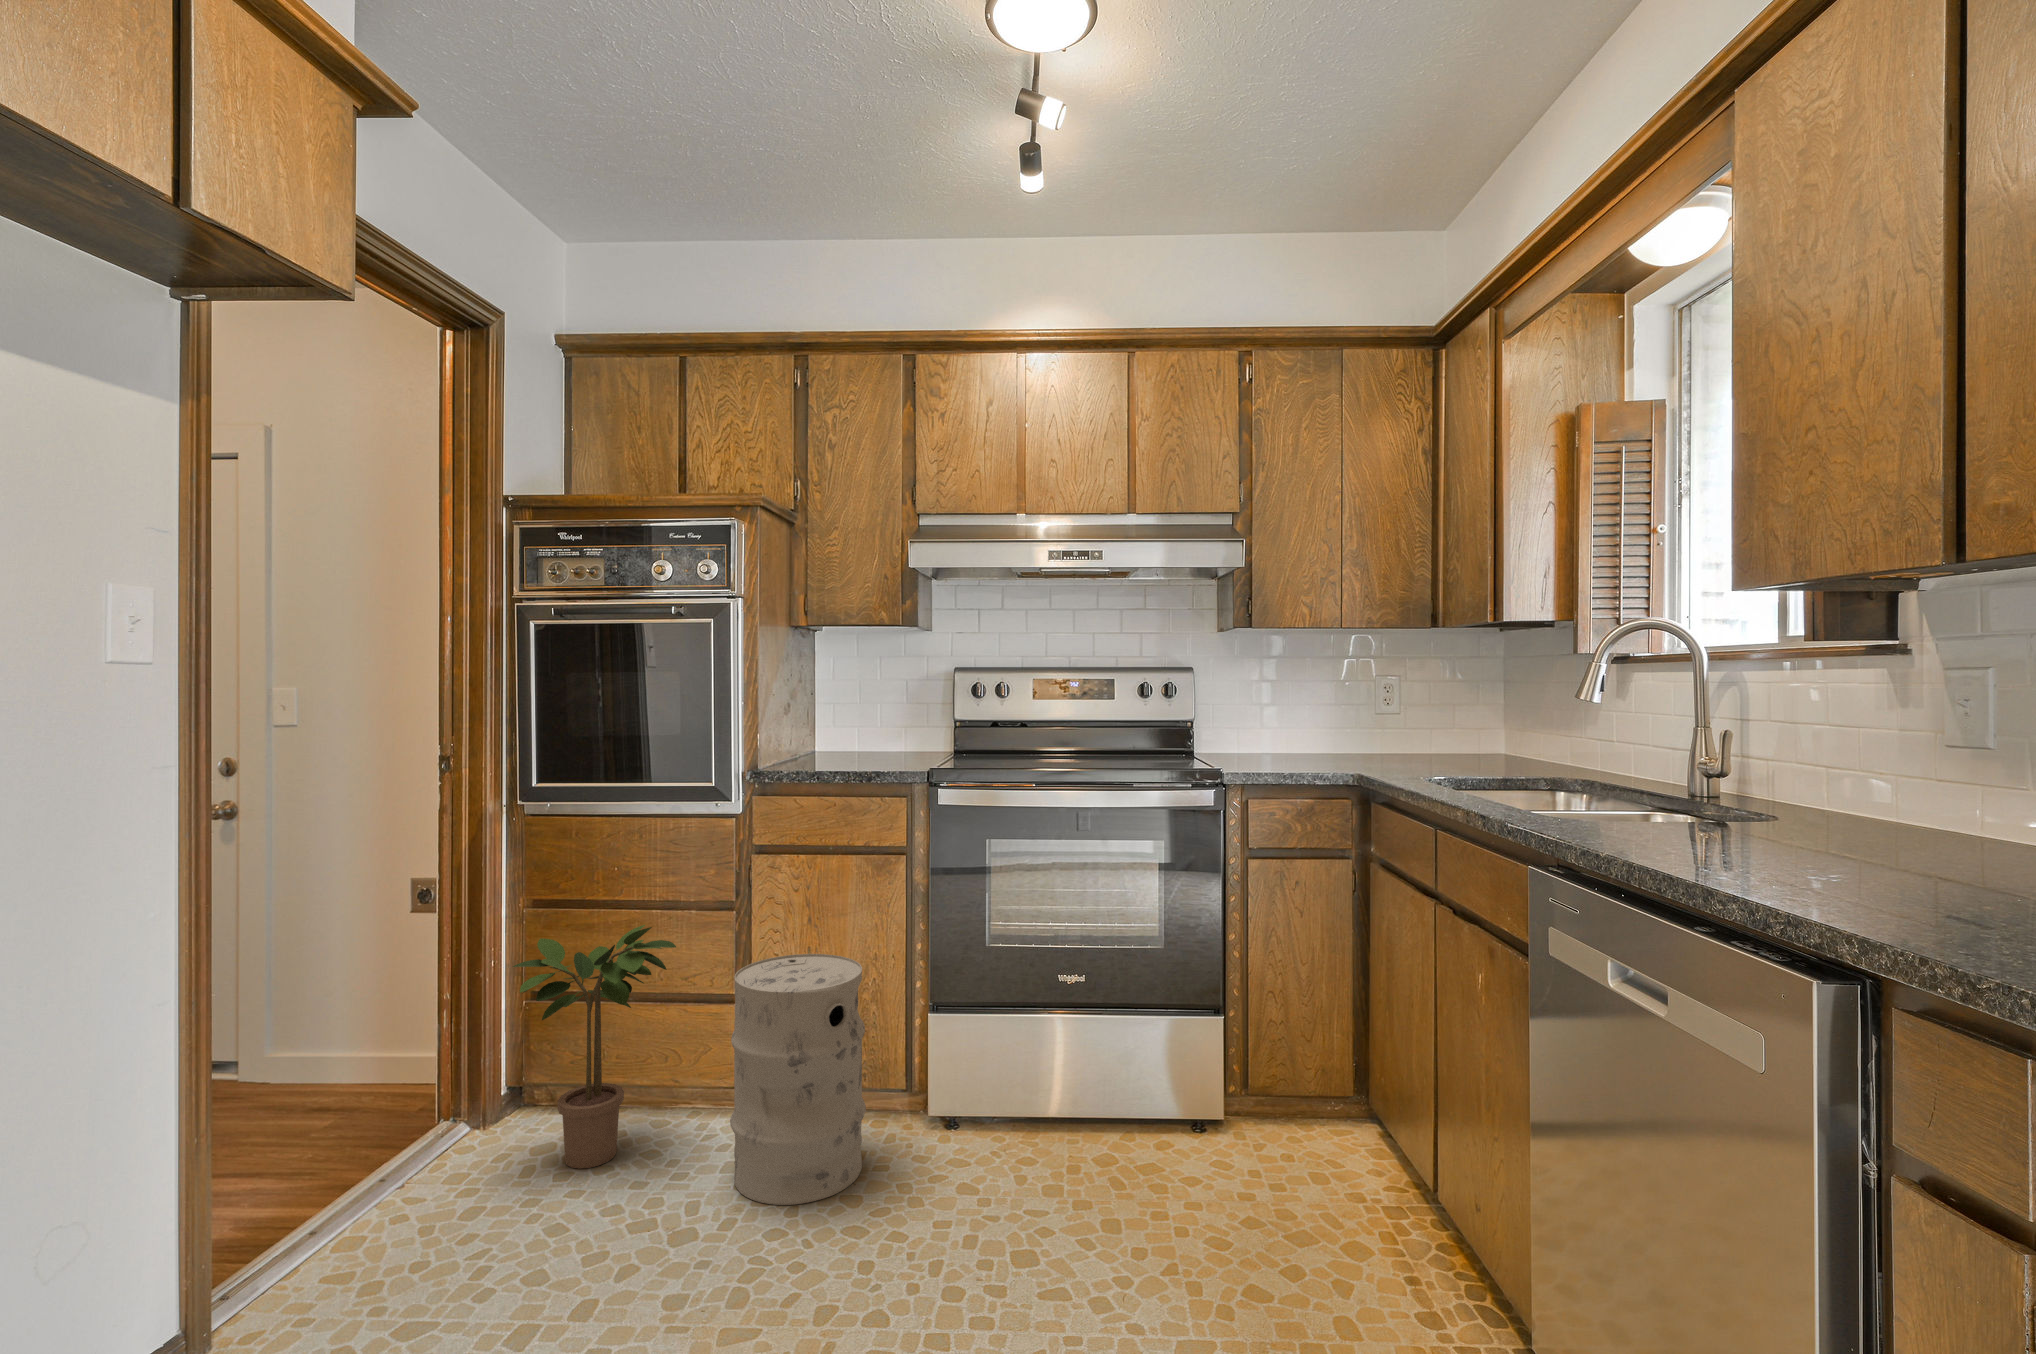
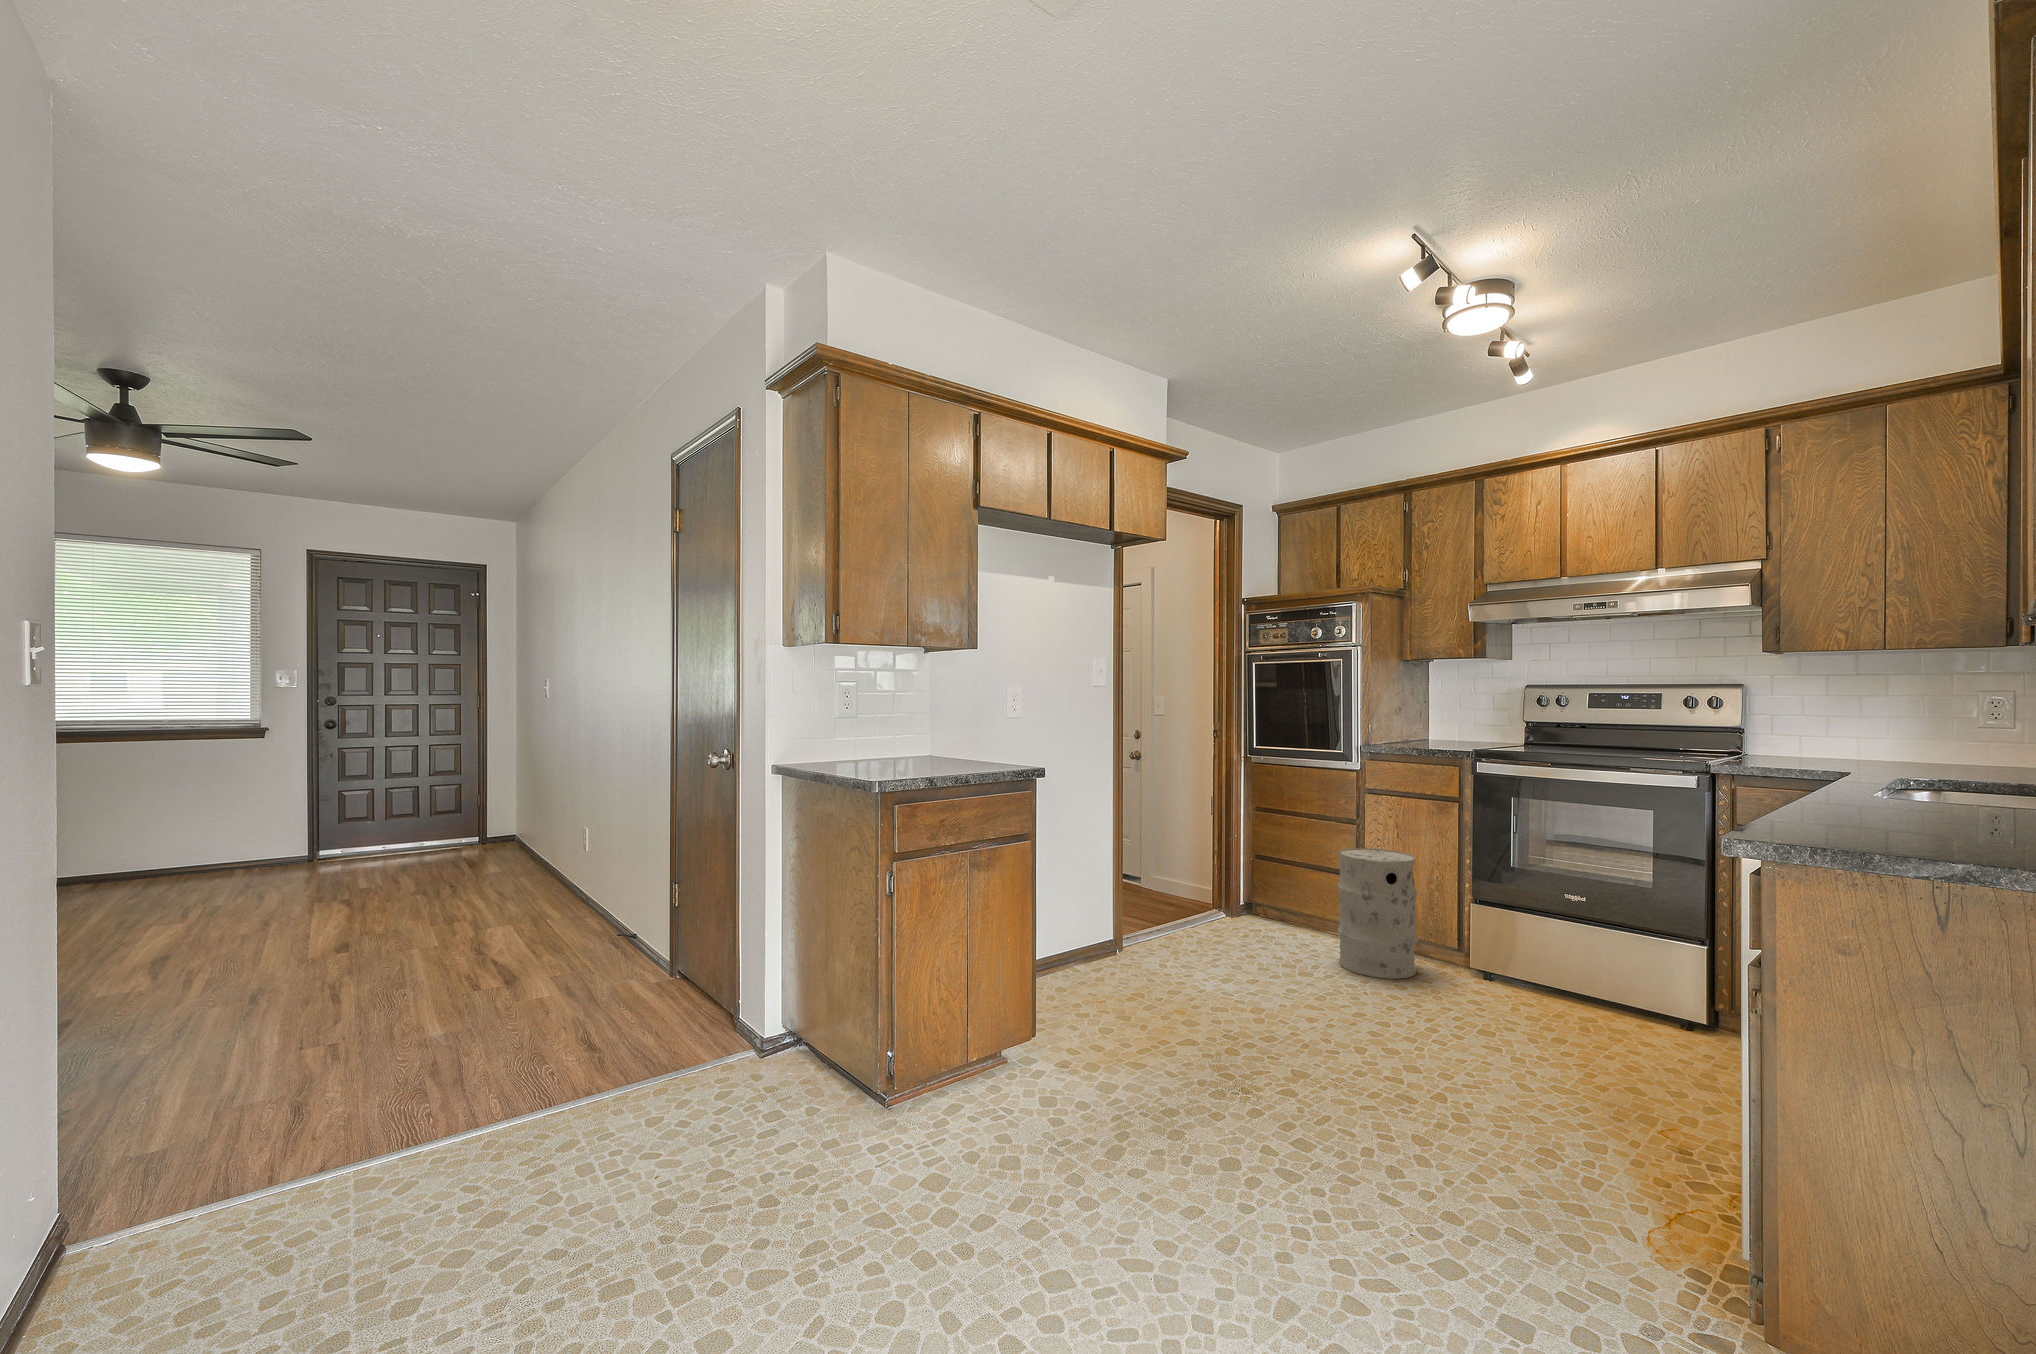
potted plant: present [513,925,676,1169] -> none [1240,821,1316,940]

